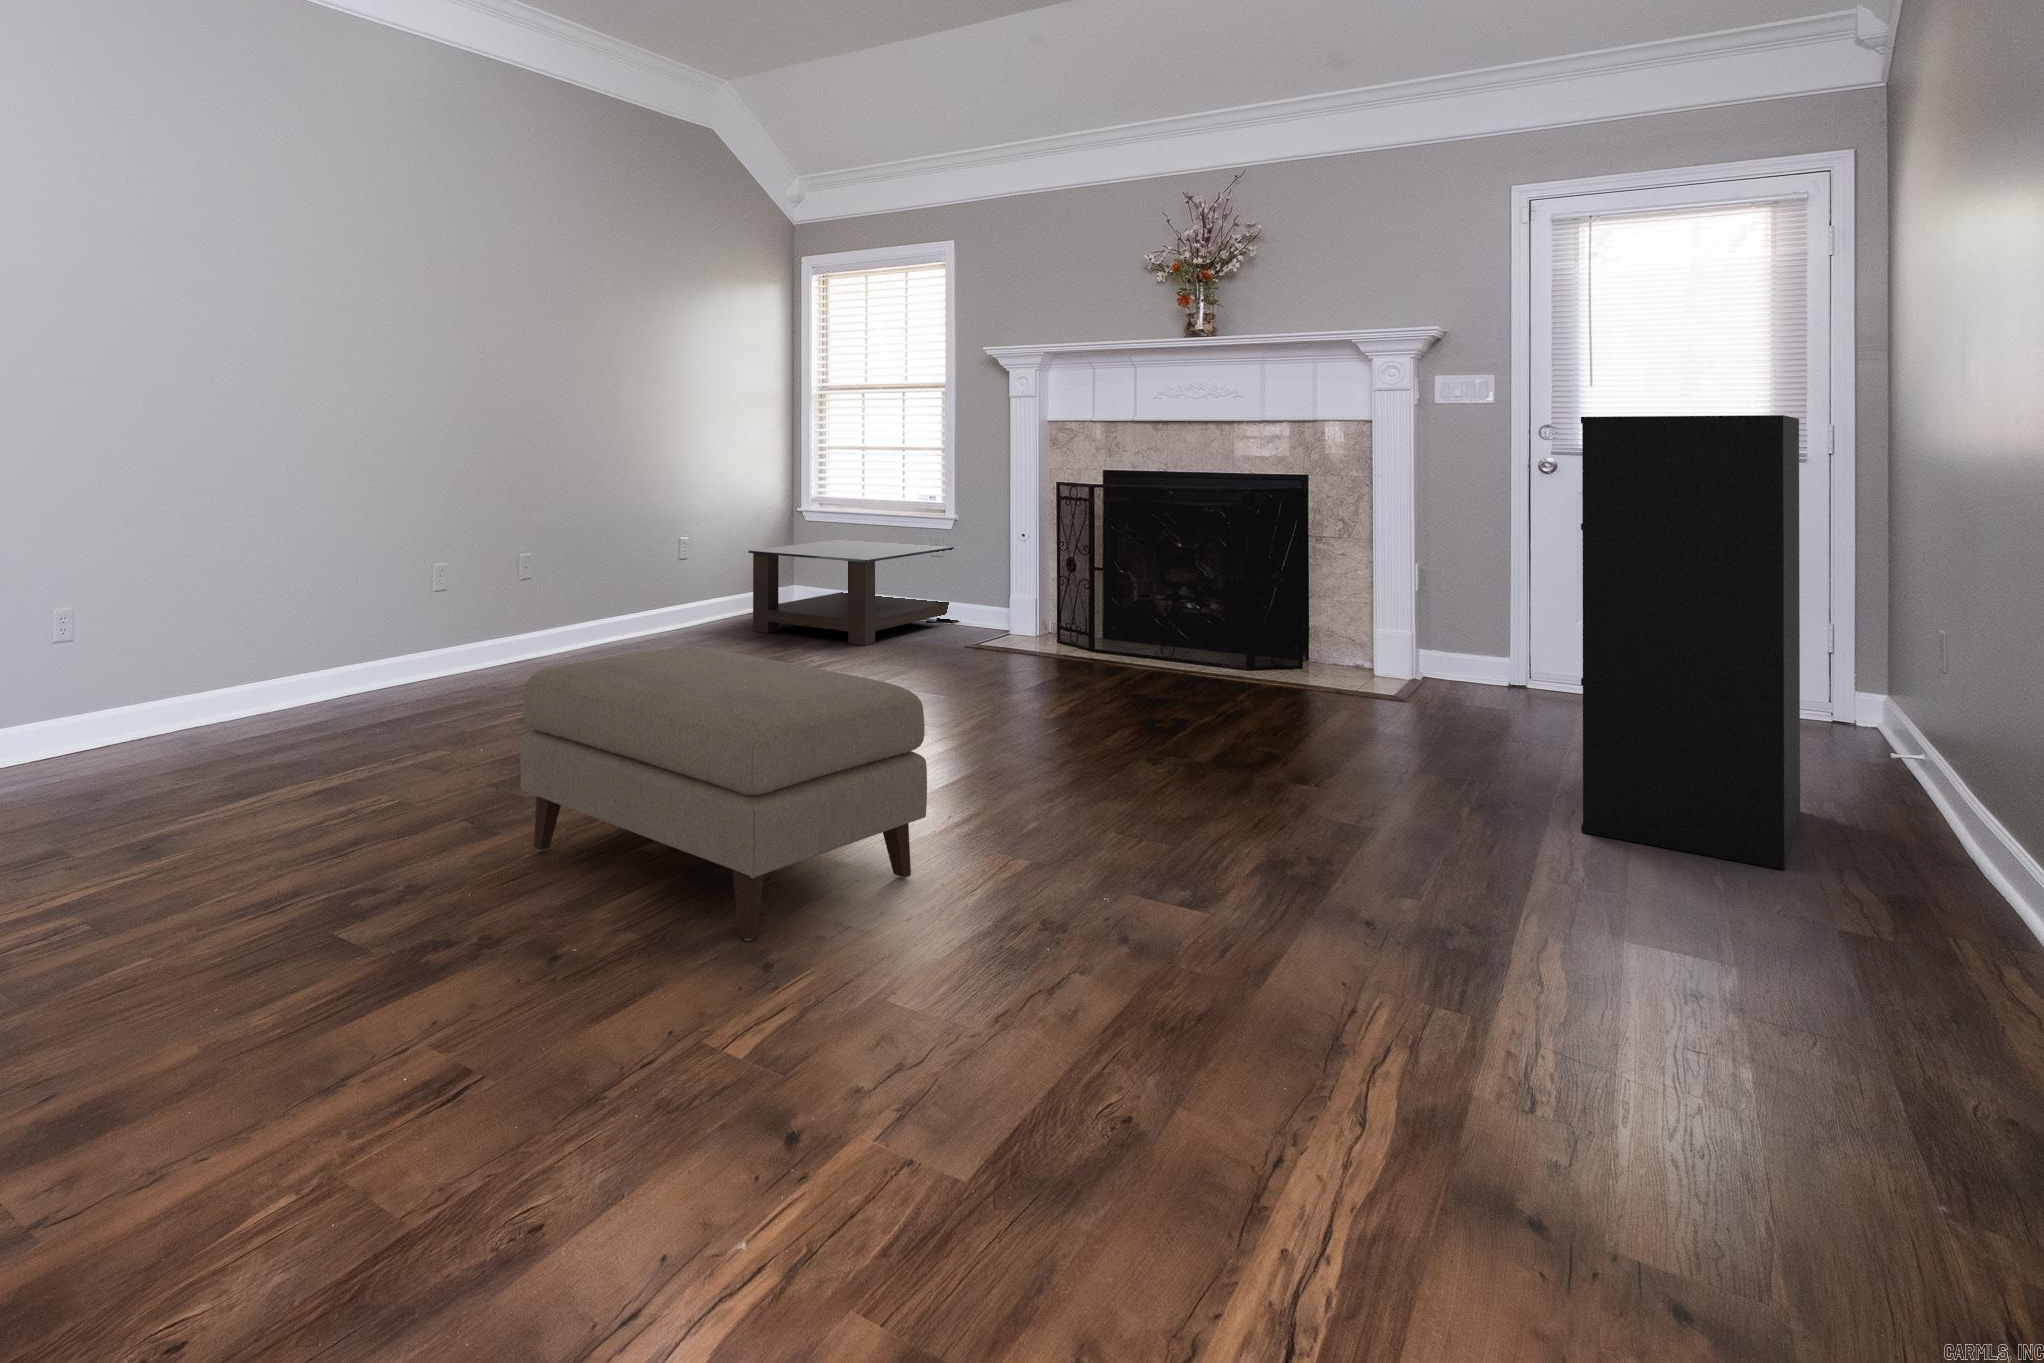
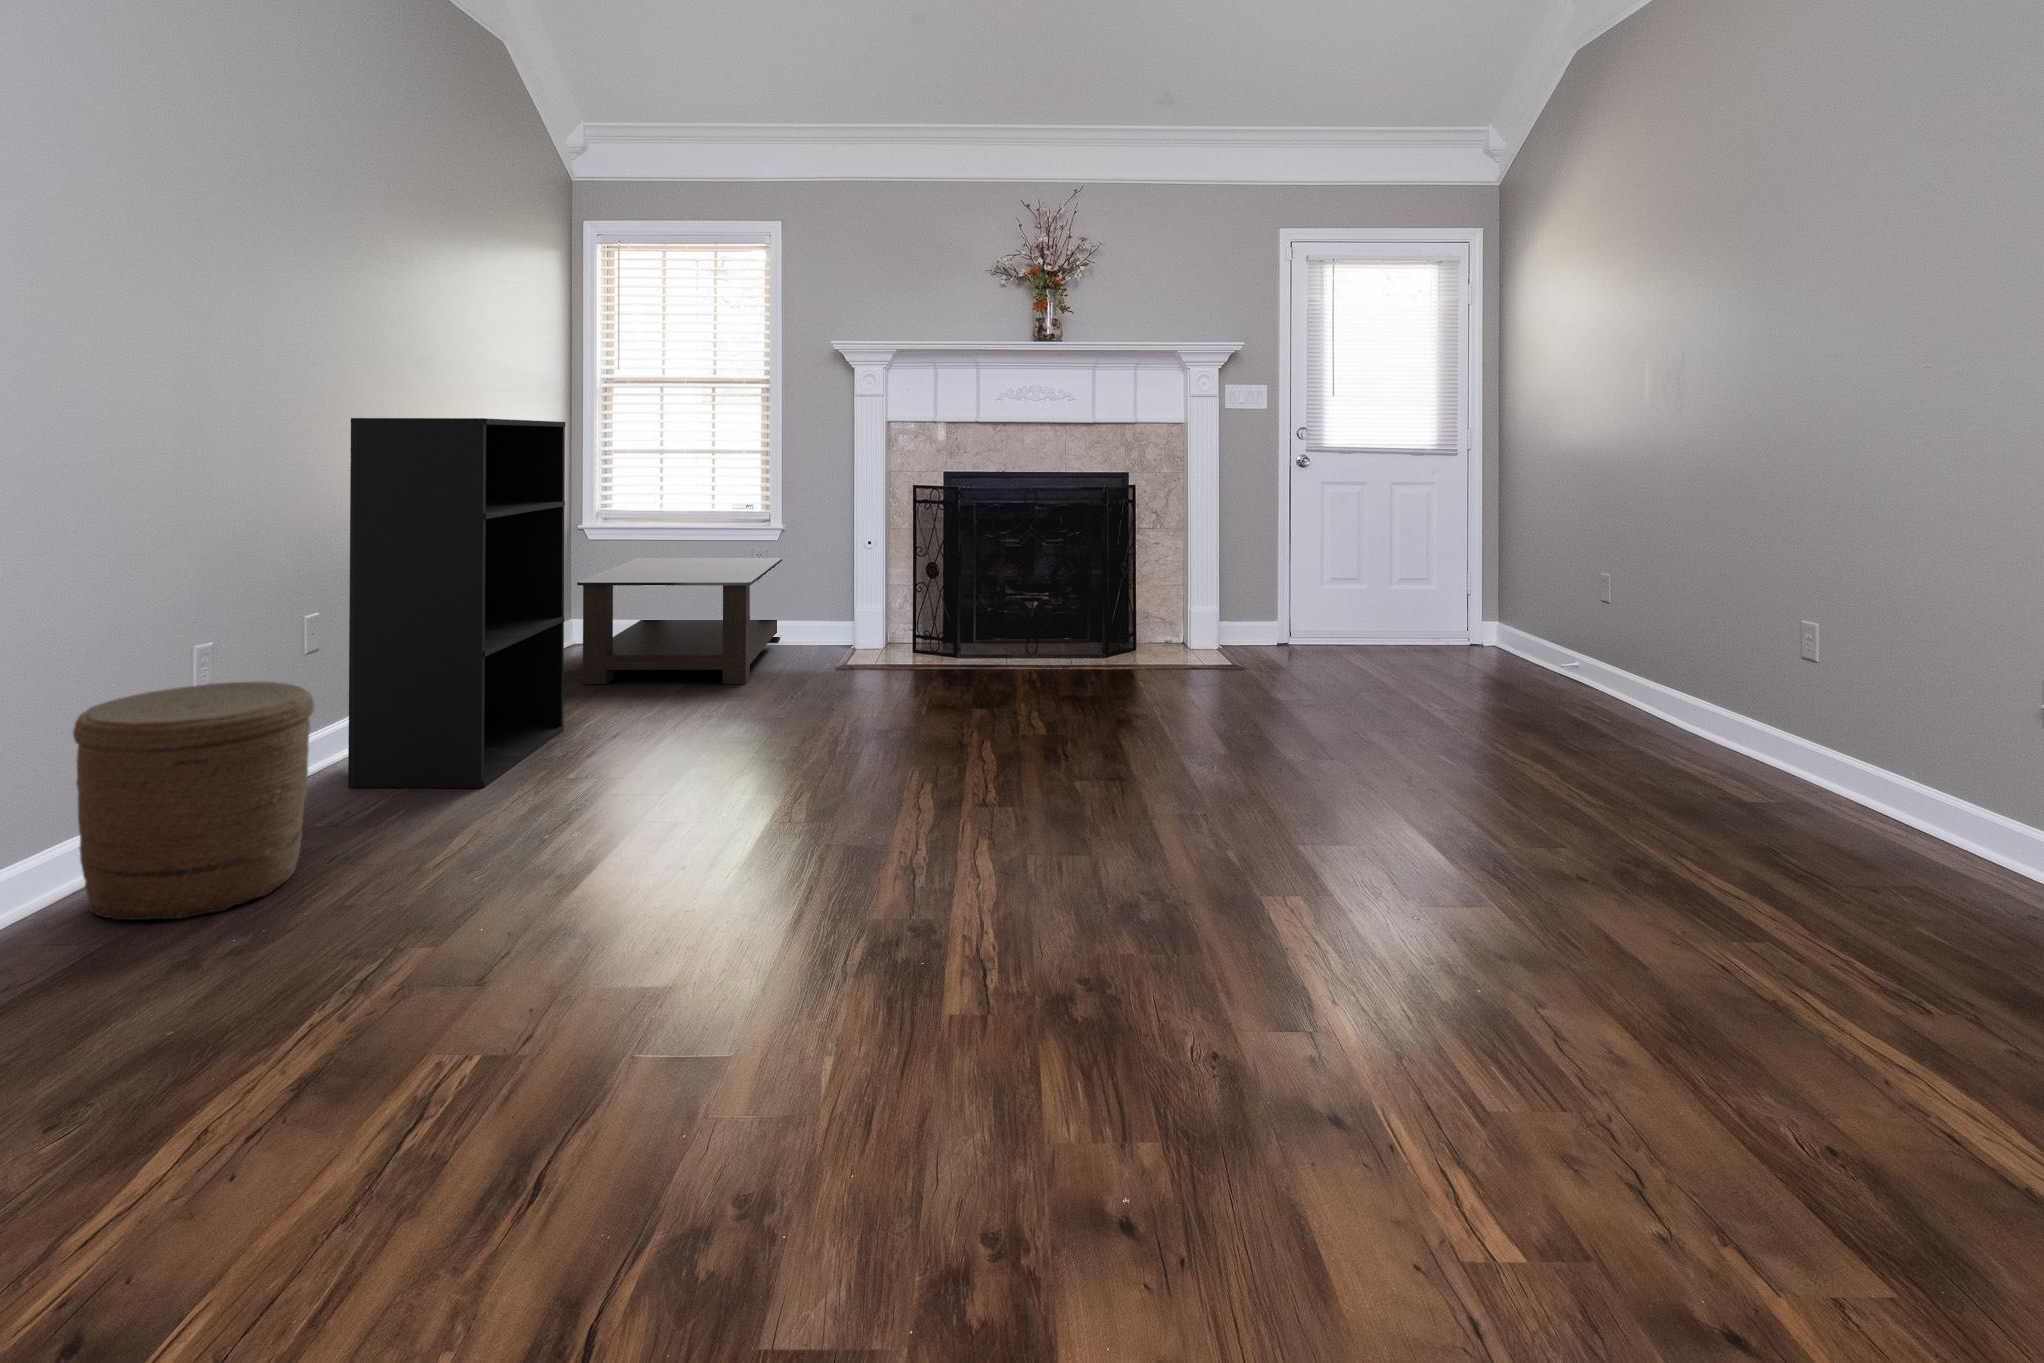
bookshelf: present [1581,415,1800,869] -> present [348,418,565,788]
woven basket: none [352,579,464,699] -> present [73,682,314,920]
ottoman: present [520,646,927,941] -> none [971,746,1578,1206]

